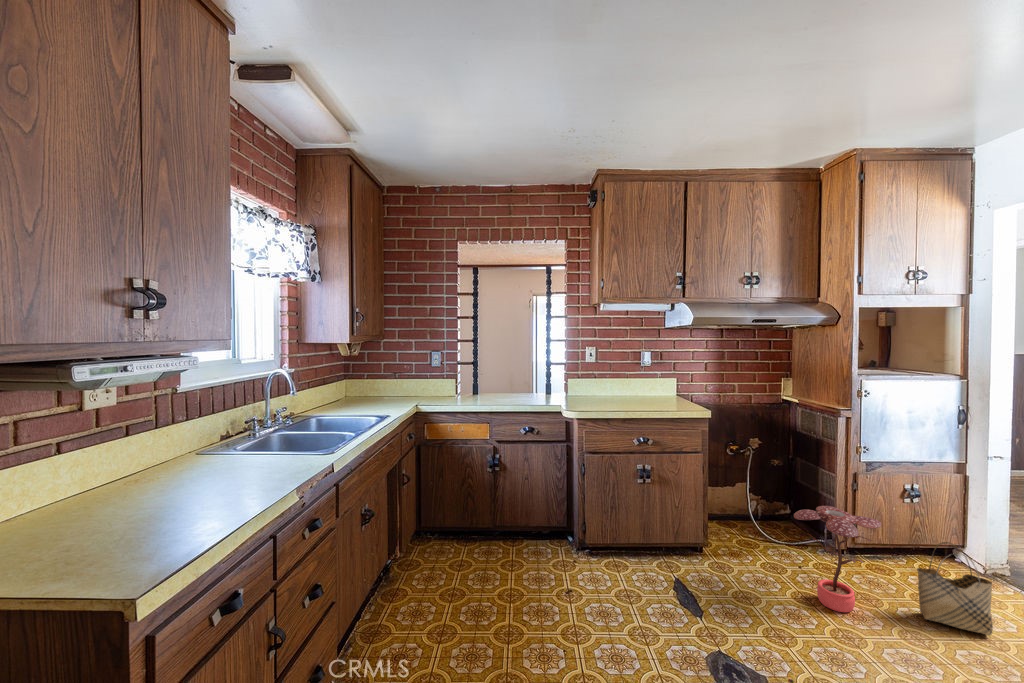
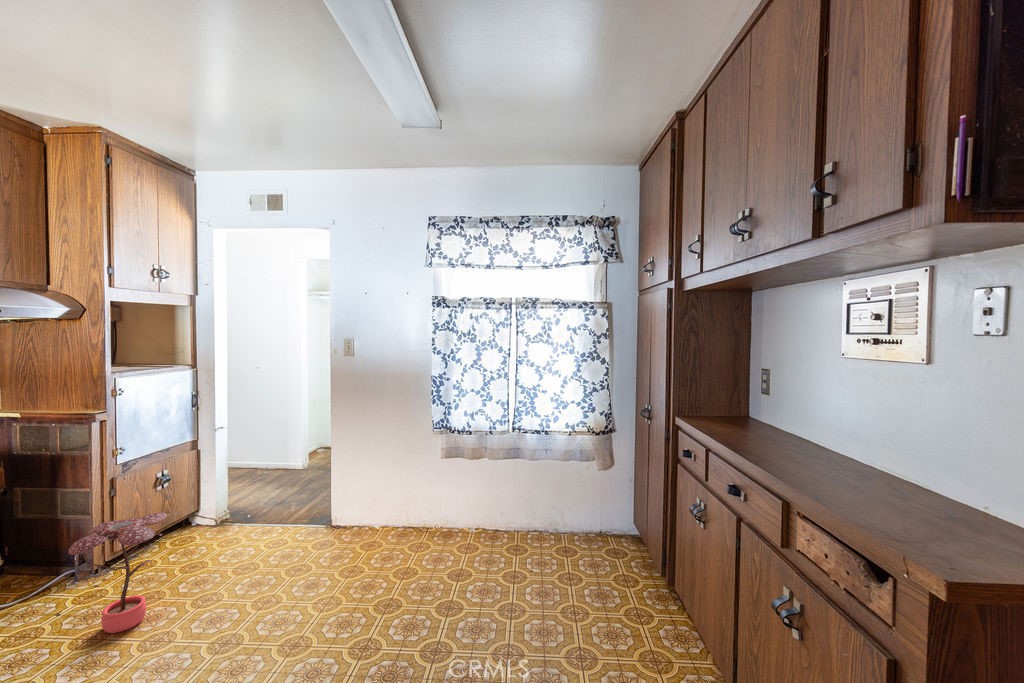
woven basket: present [917,542,993,635] -> none [192,505,245,579]

